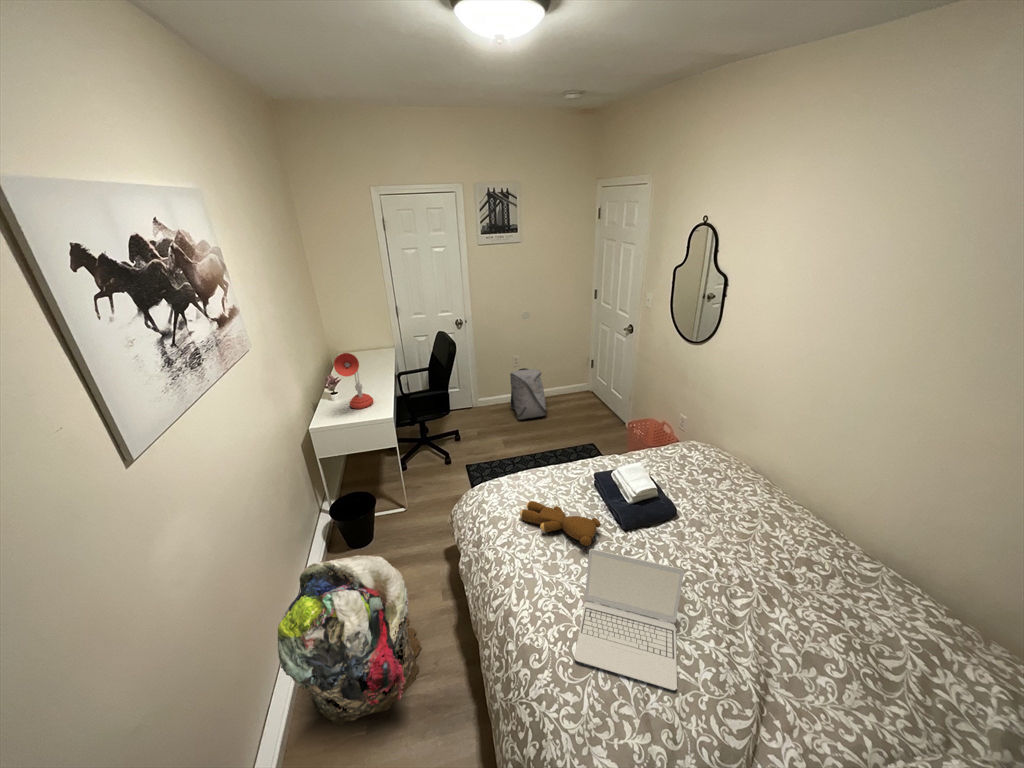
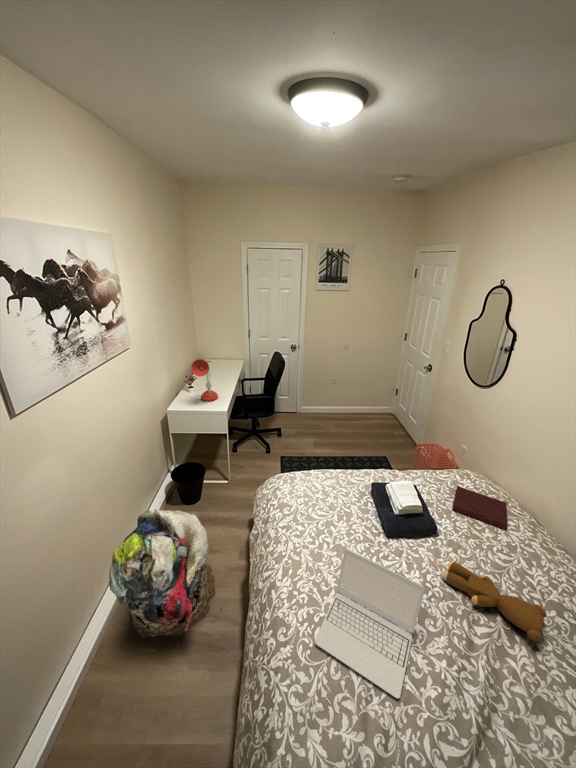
backpack: present [510,368,547,419] -> none [326,388,355,428]
notebook: none [686,460,746,497] -> present [453,486,507,530]
teddy bear: present [520,501,601,546] -> present [443,562,547,642]

